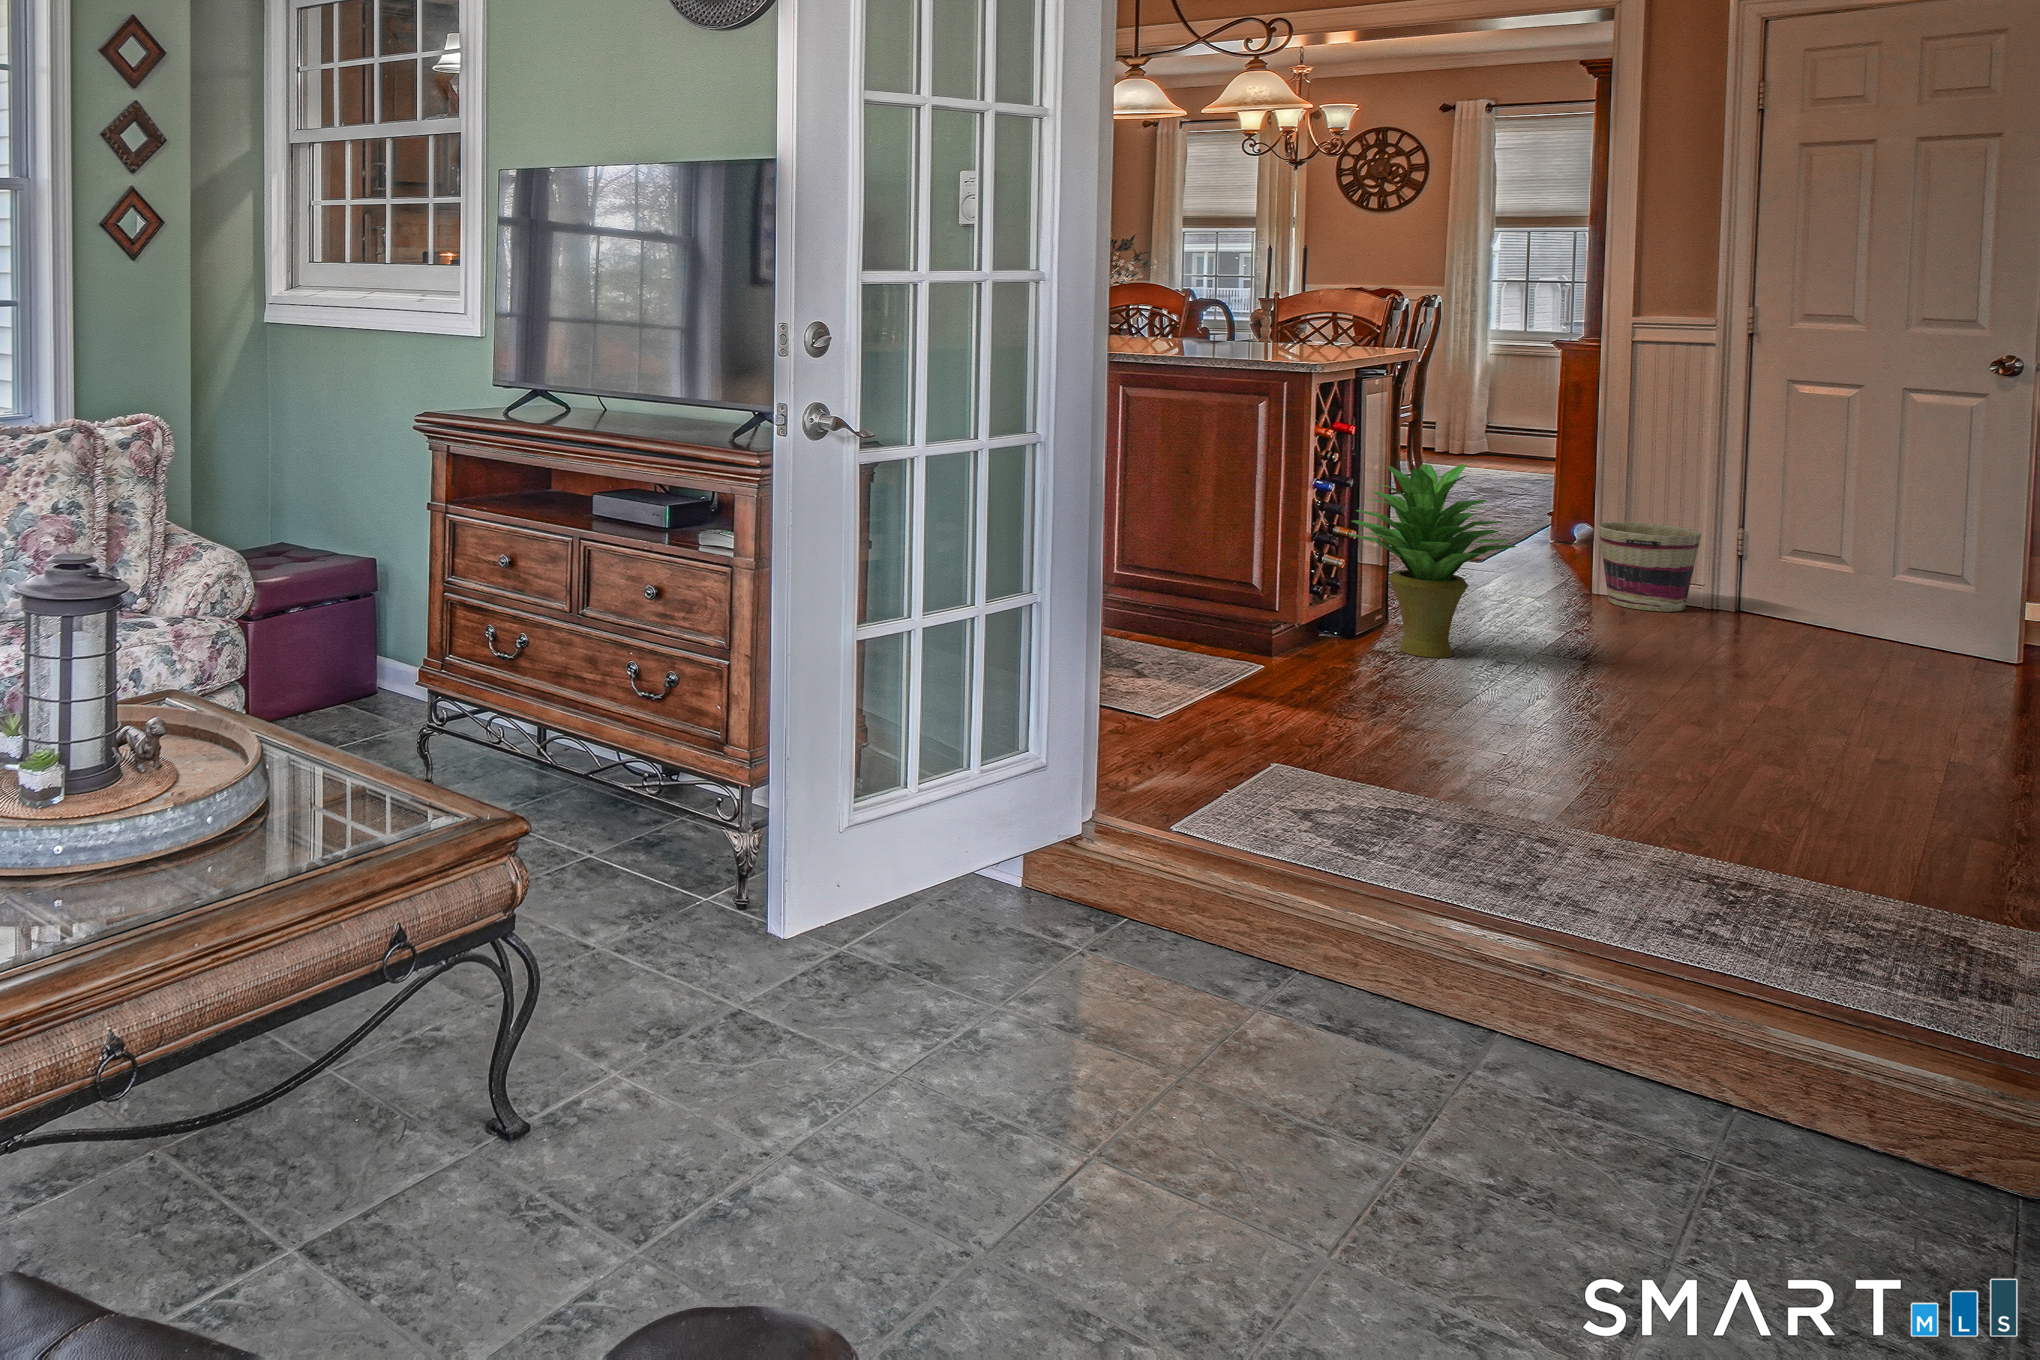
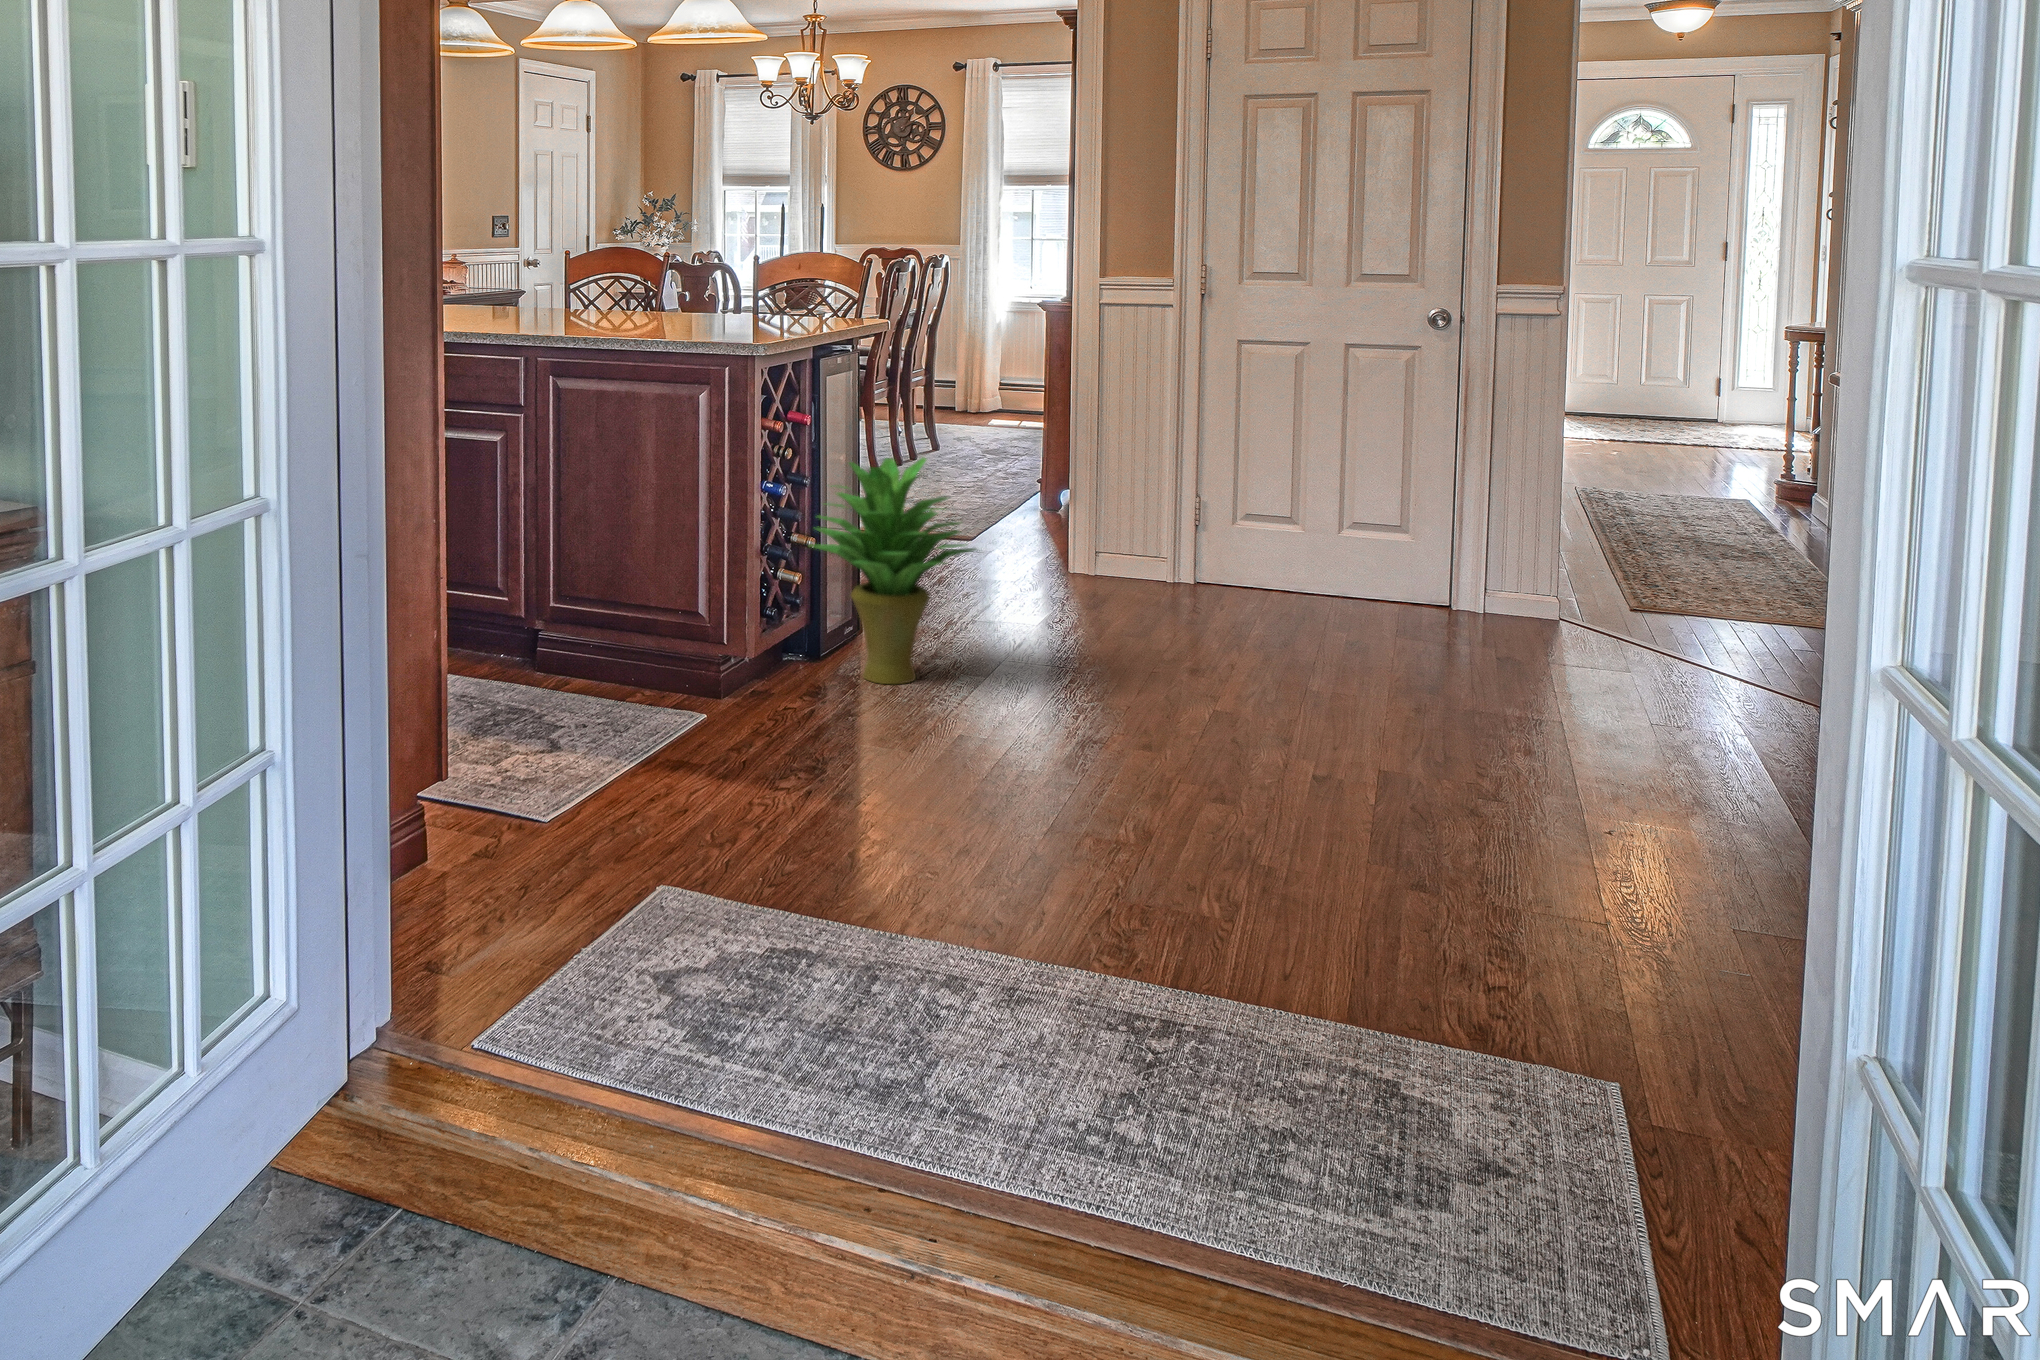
basket: present [1598,522,1701,612] -> none [1071,500,1163,596]

